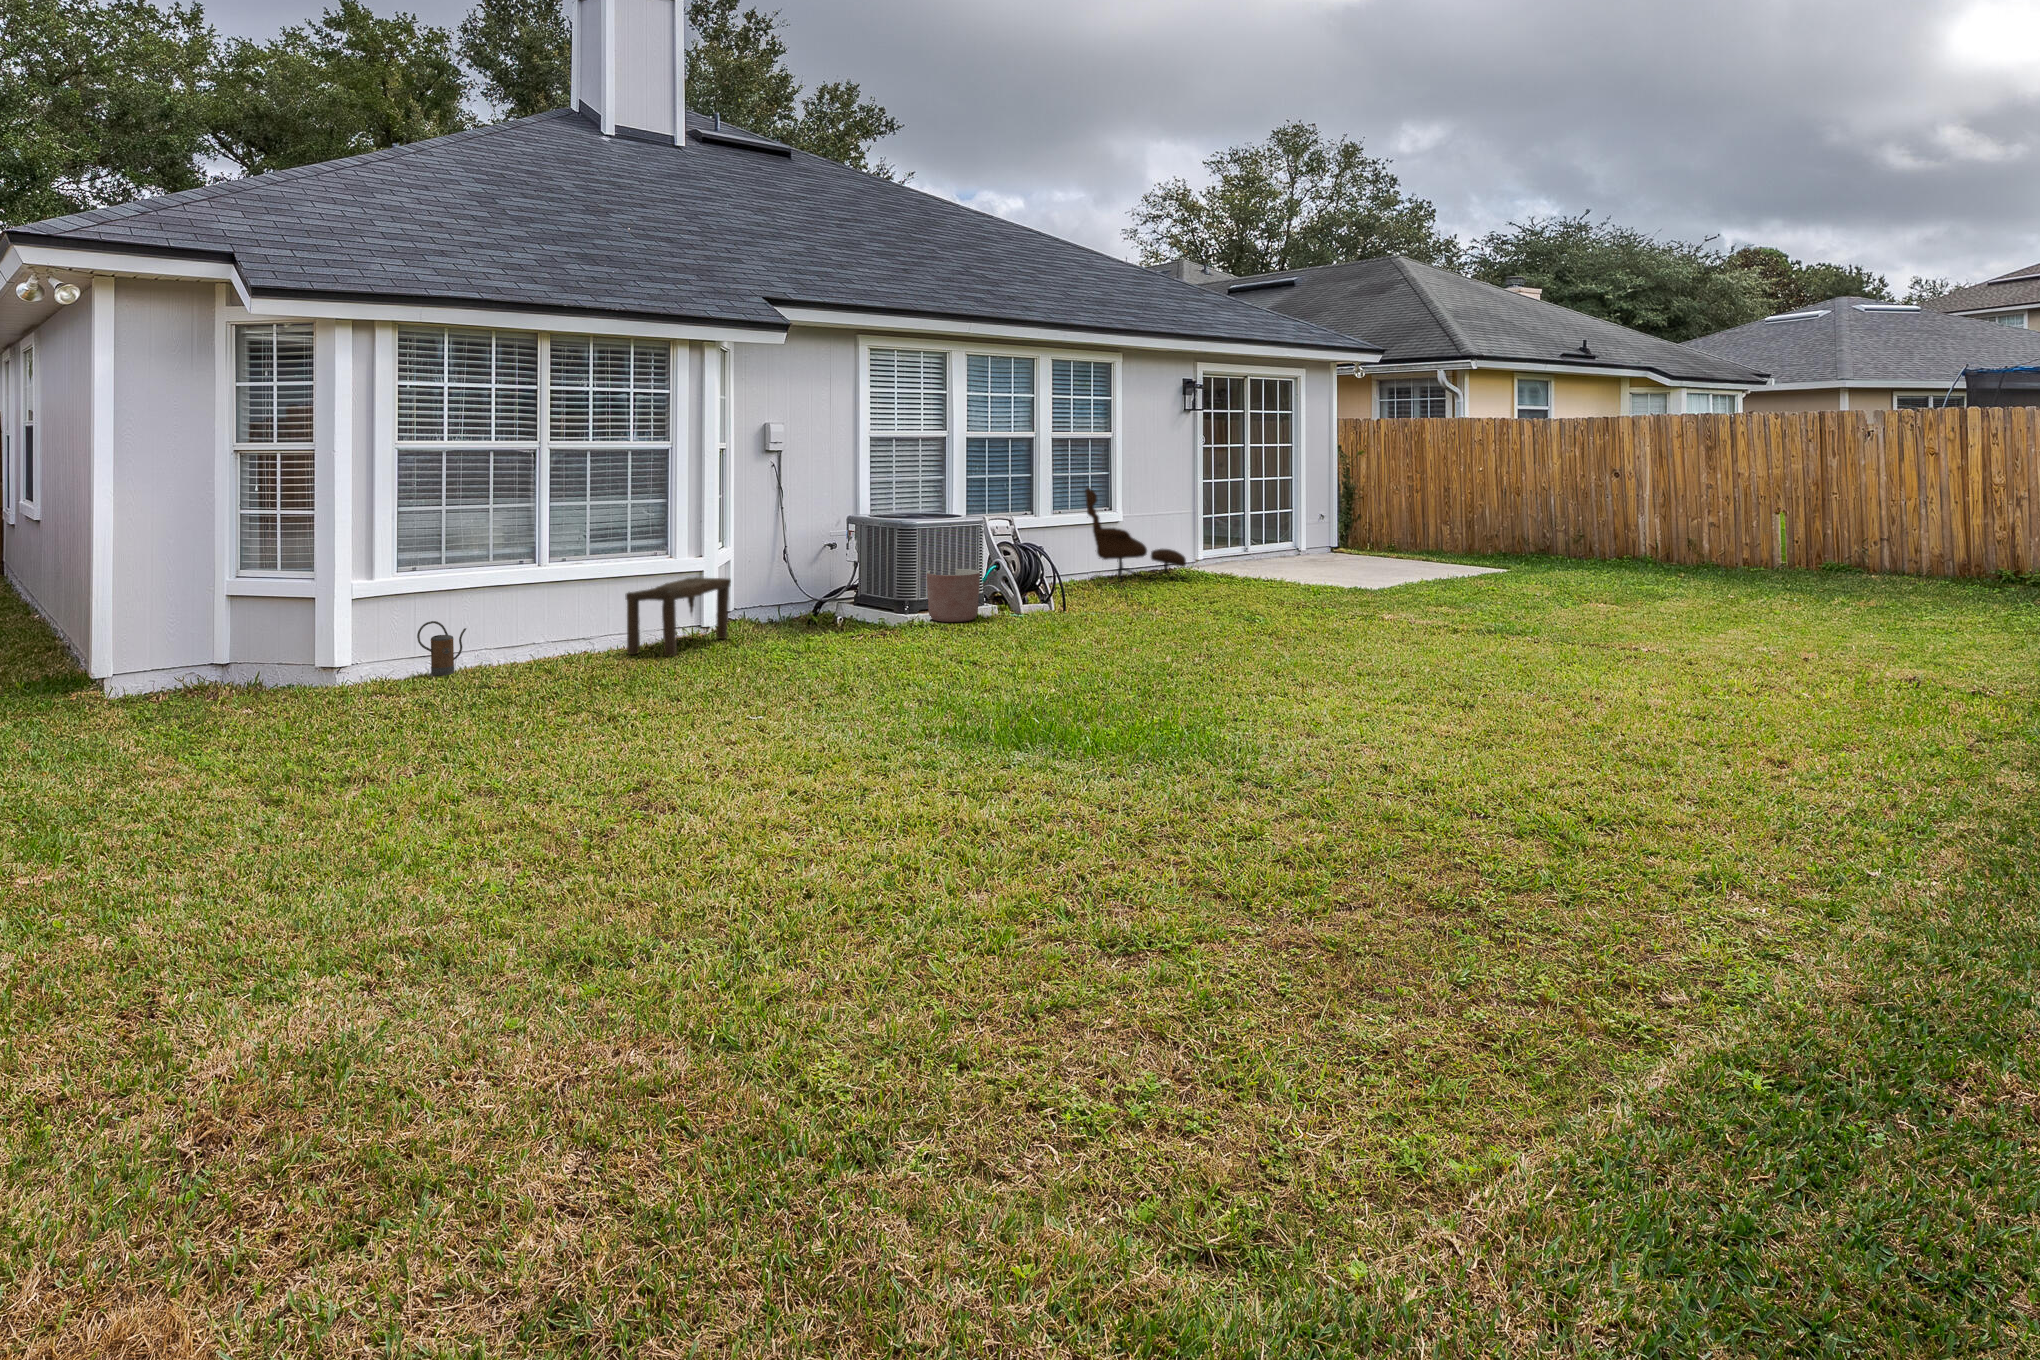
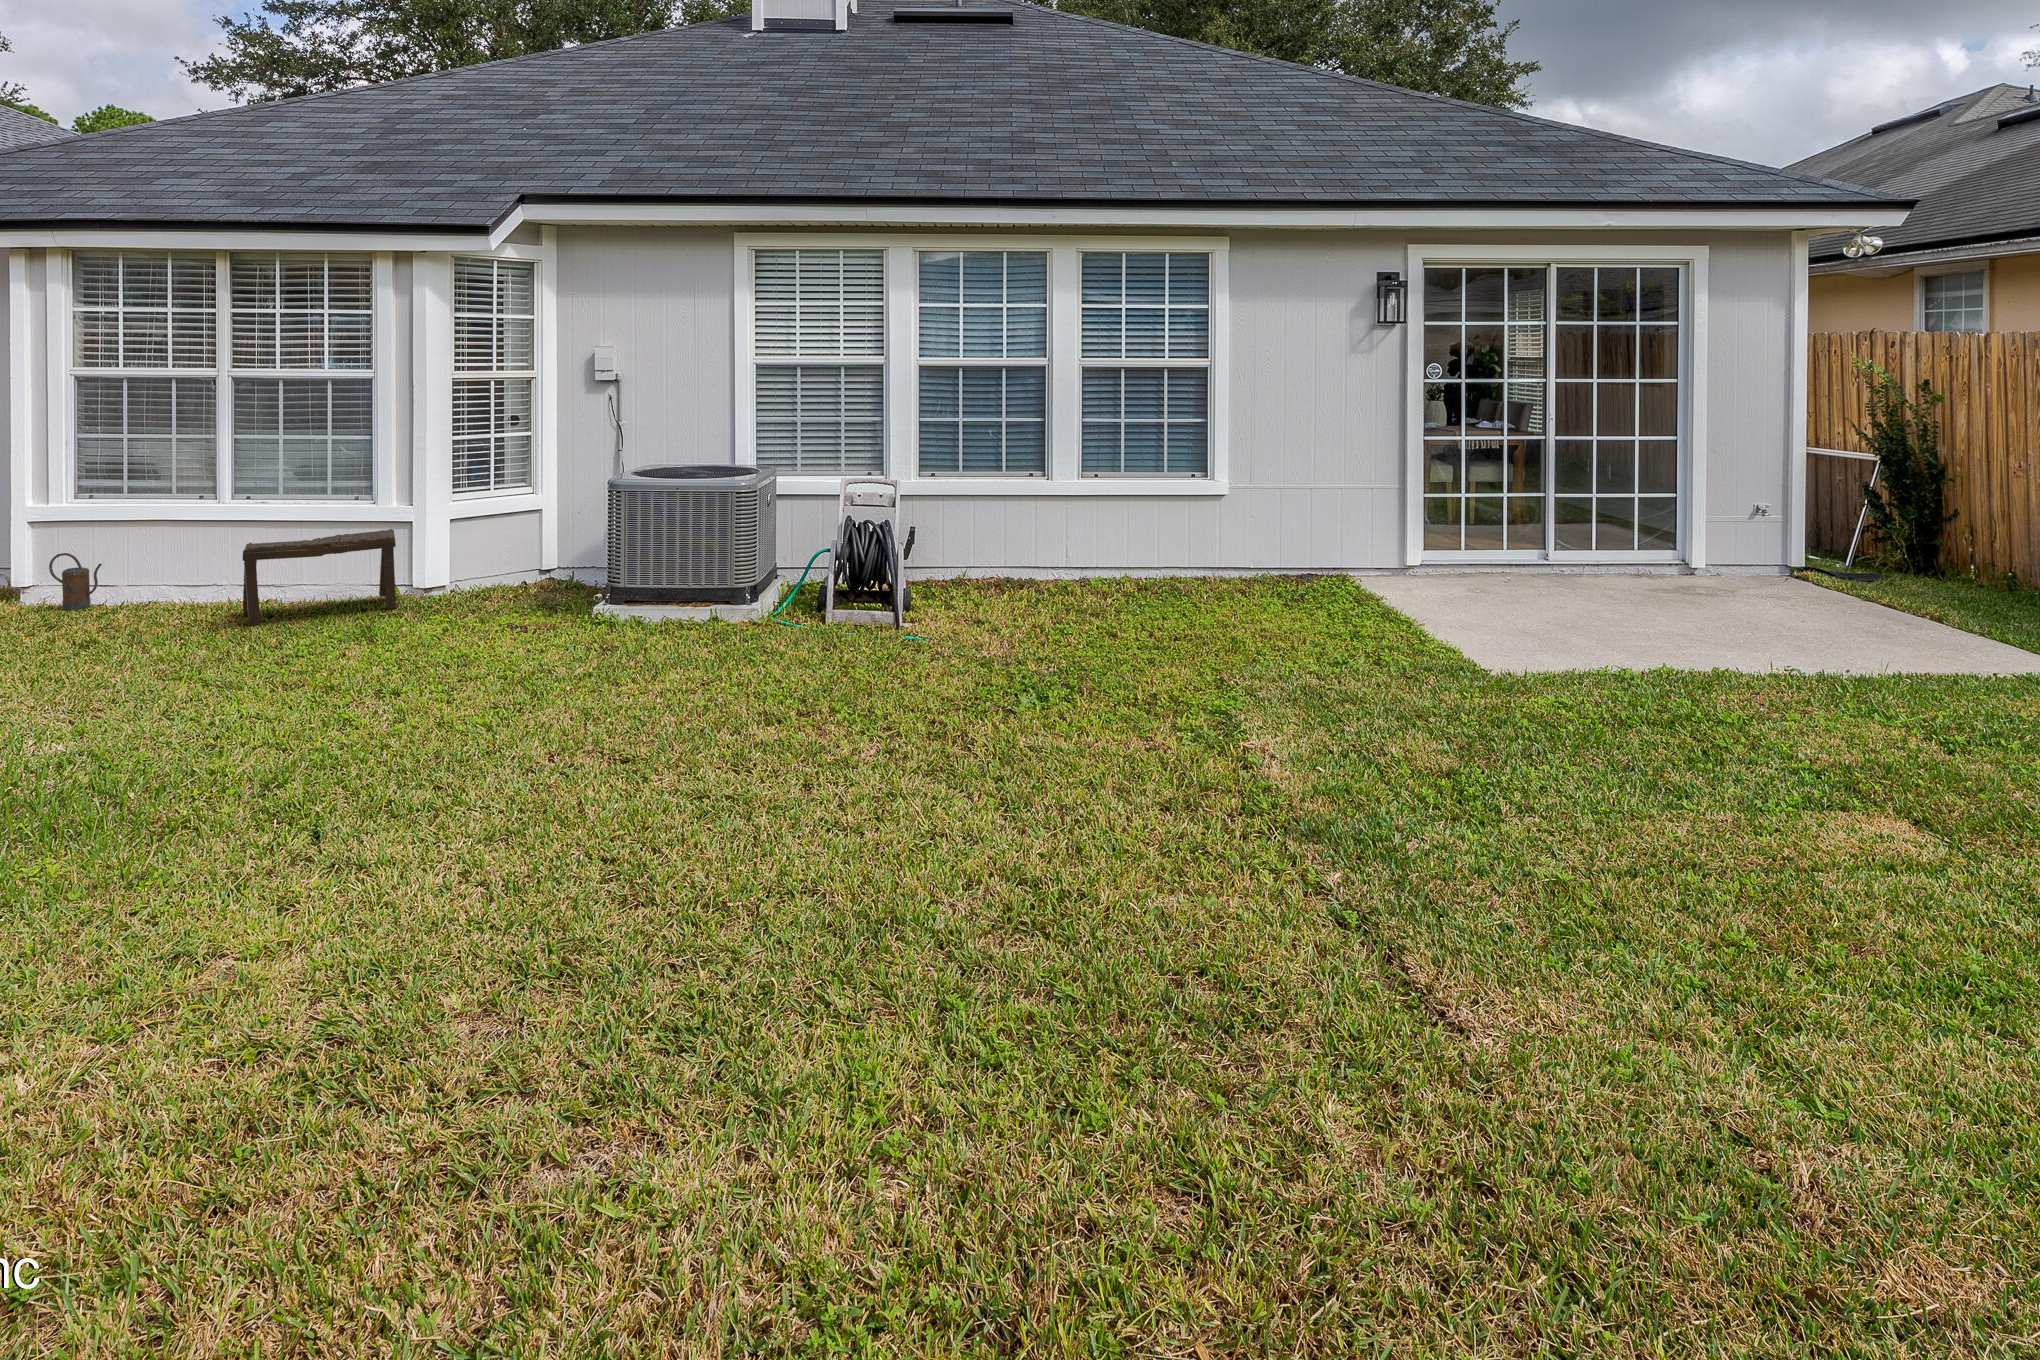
lounge chair: present [1085,488,1186,582] -> none [1104,441,1267,606]
planter: present [927,569,980,622] -> none [627,553,705,633]

